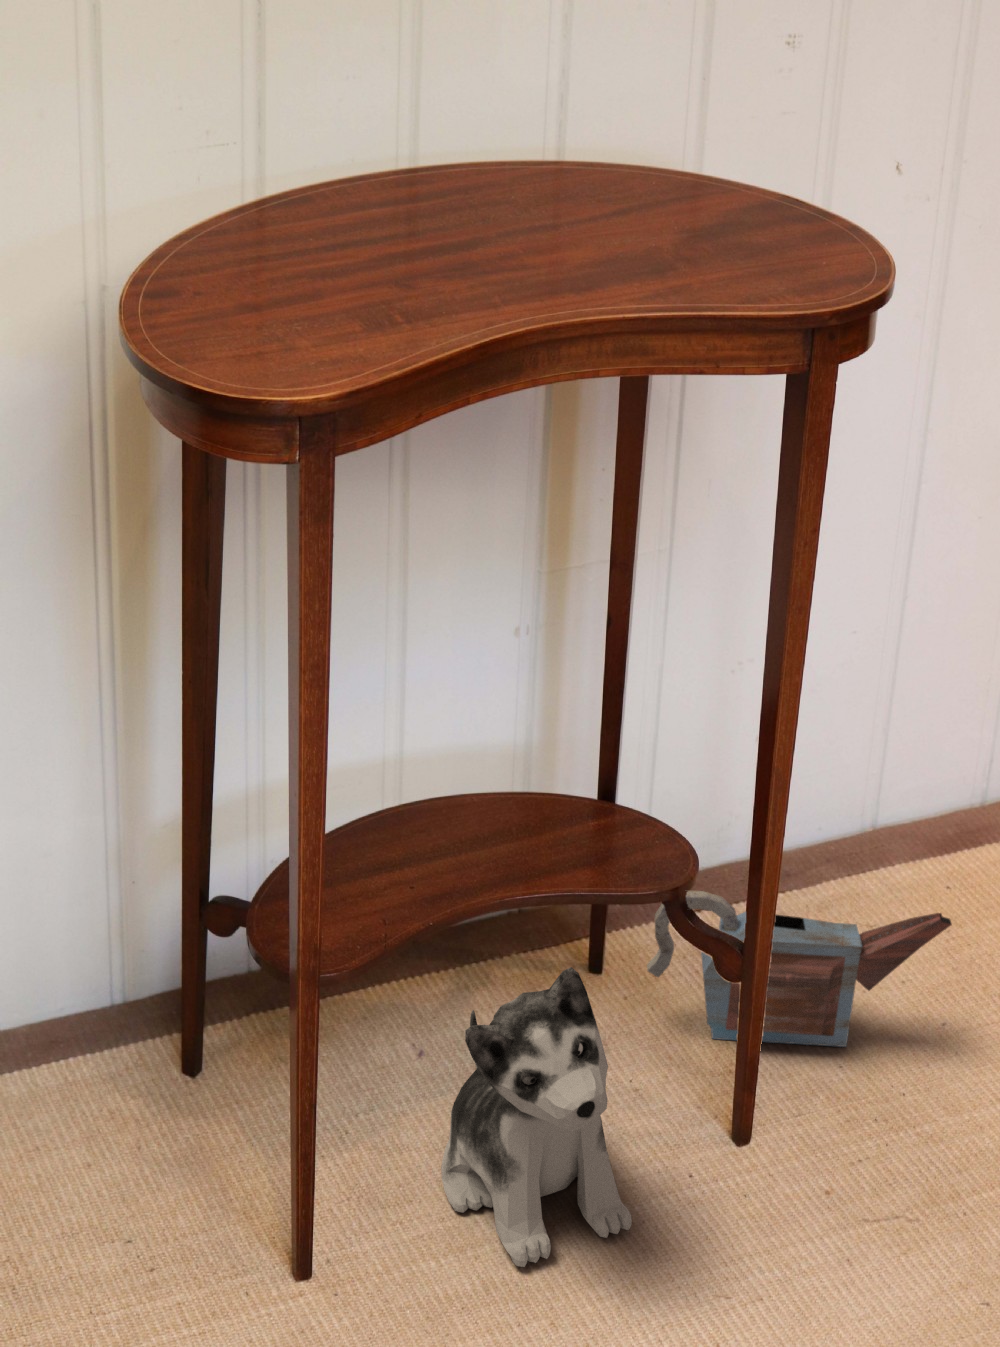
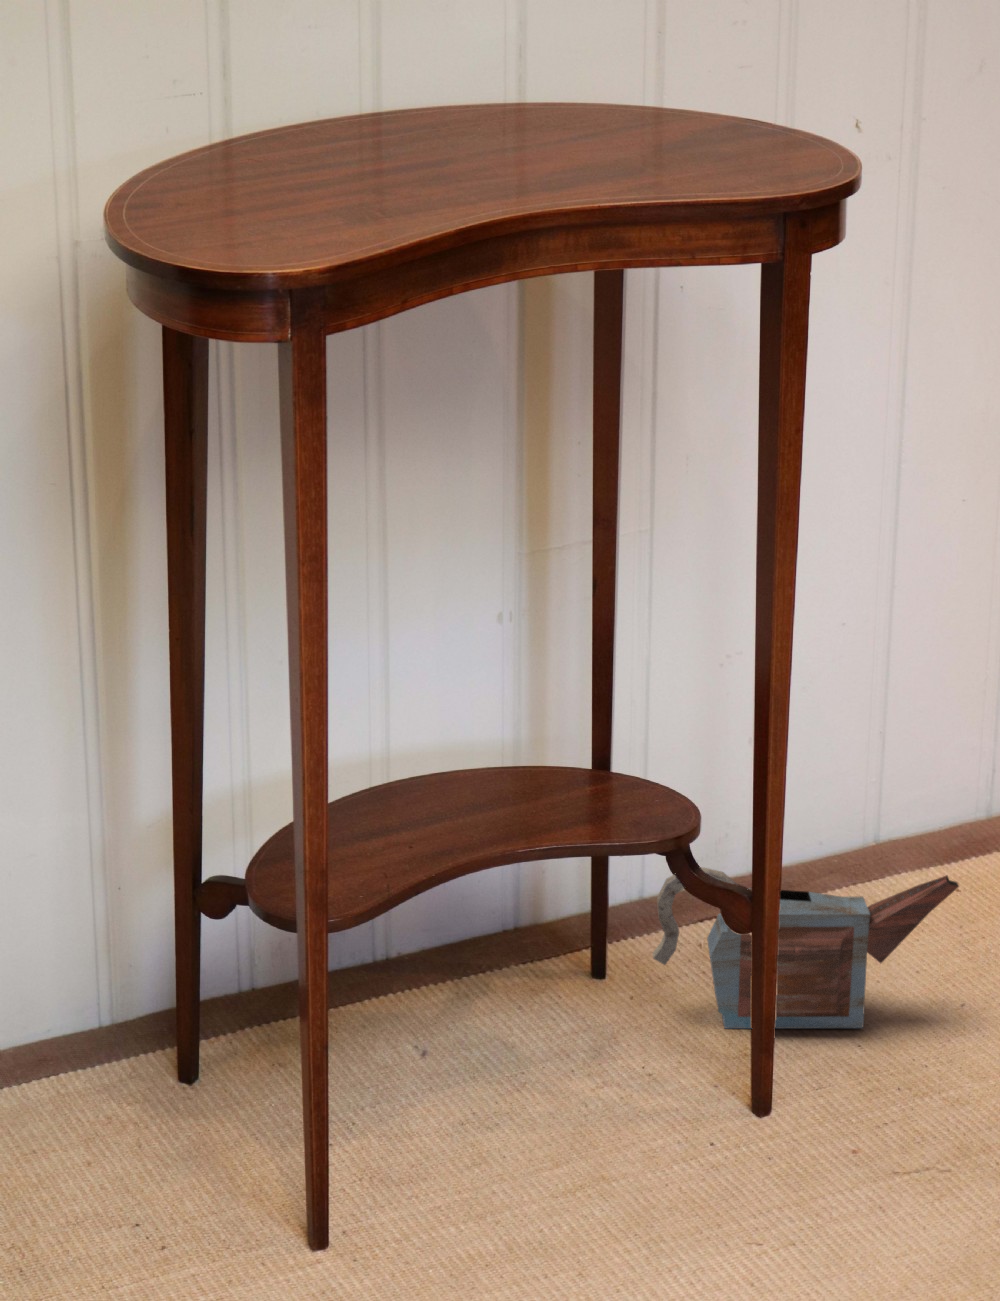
plush toy: present [441,967,632,1267] -> none [455,904,655,1226]

